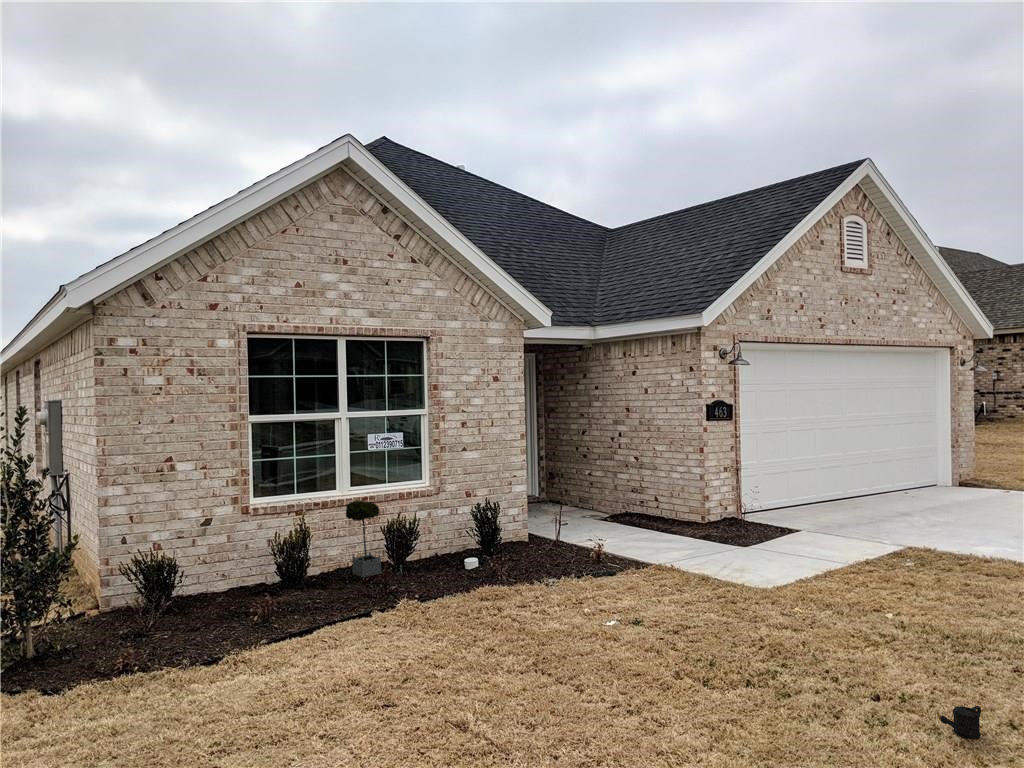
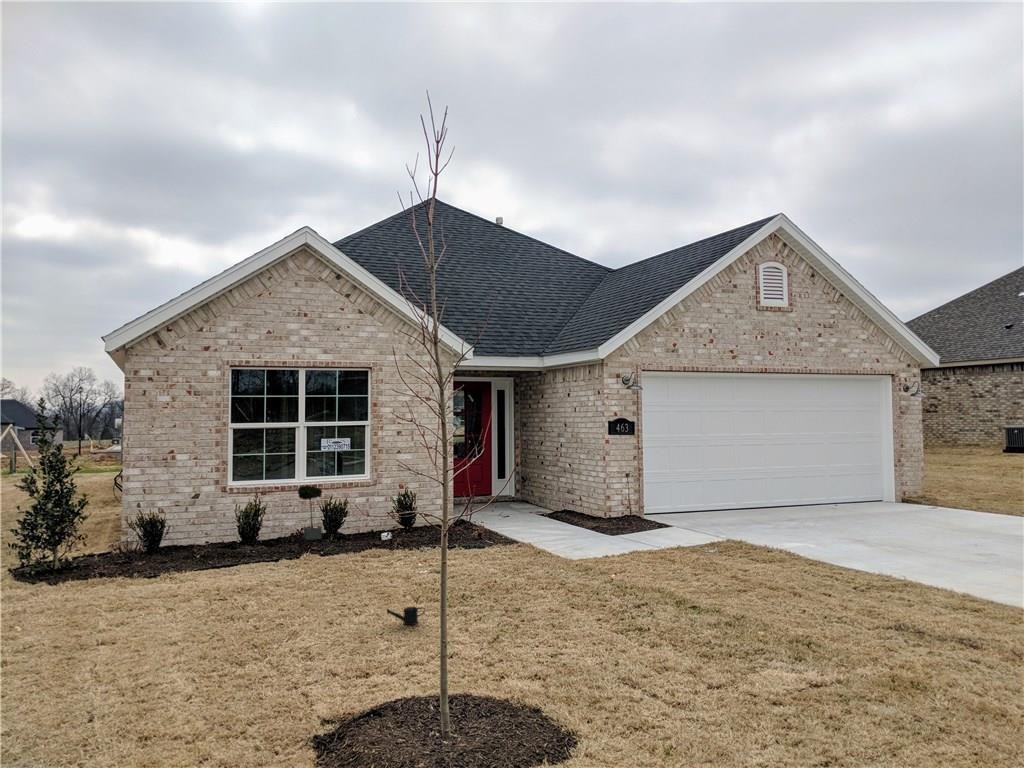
watering can: present [940,706,981,739] -> present [387,607,425,625]

